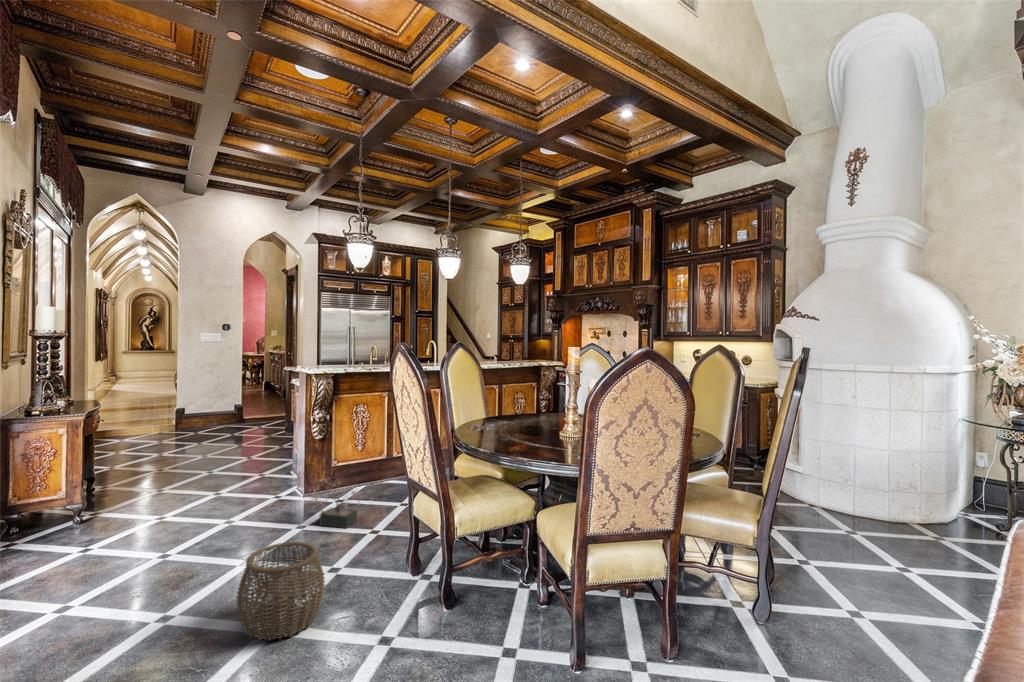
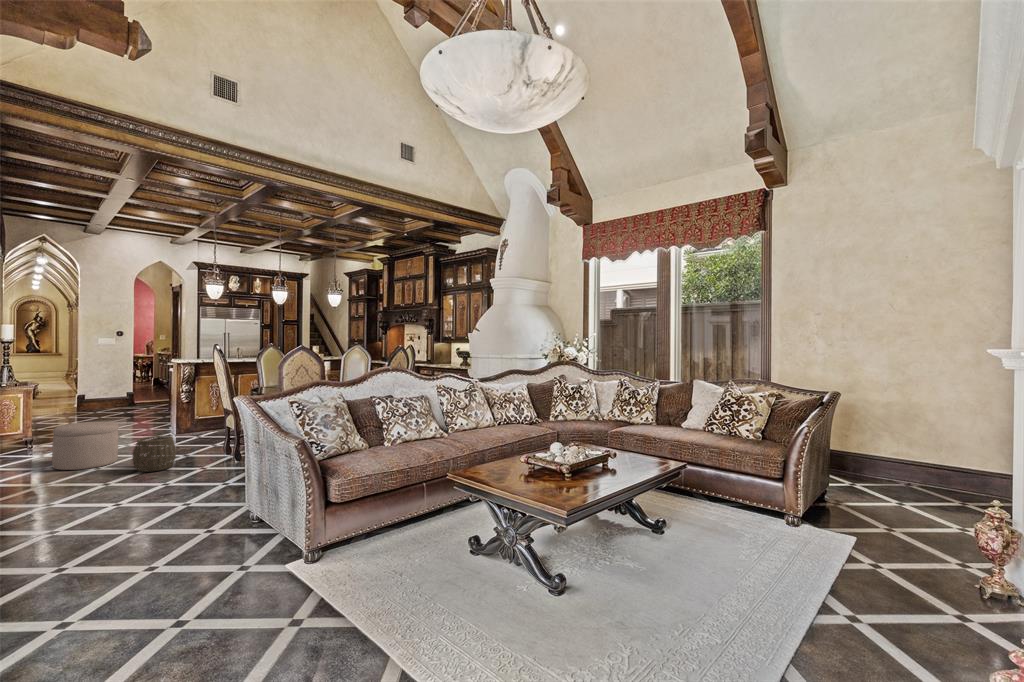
decorative plant: present [312,479,362,528] -> none [176,420,211,446]
ottoman: none [86,496,213,615] -> present [52,422,119,470]

